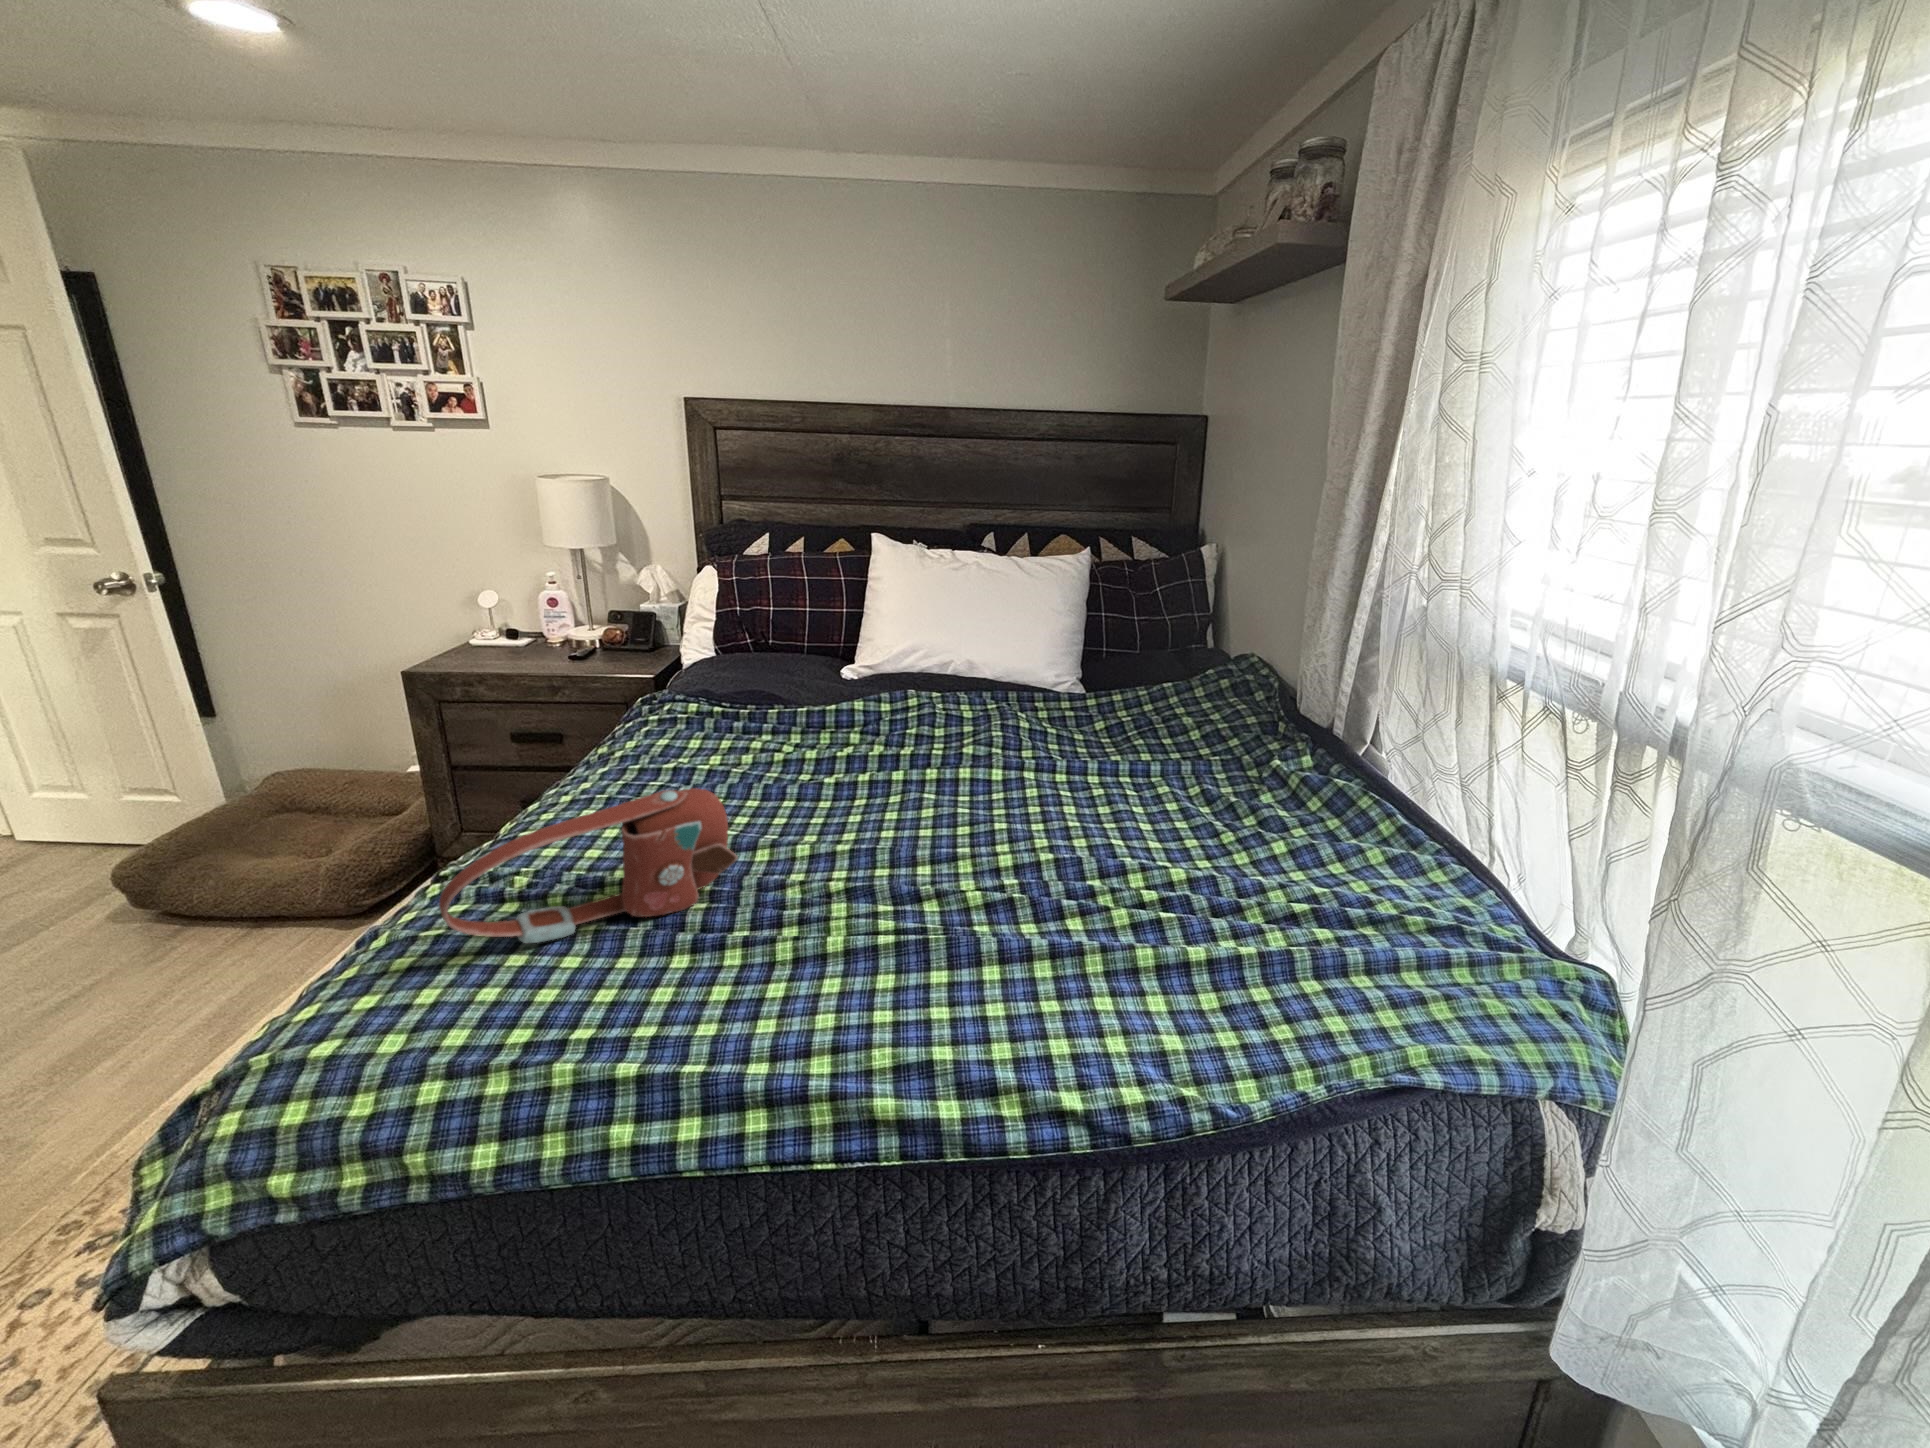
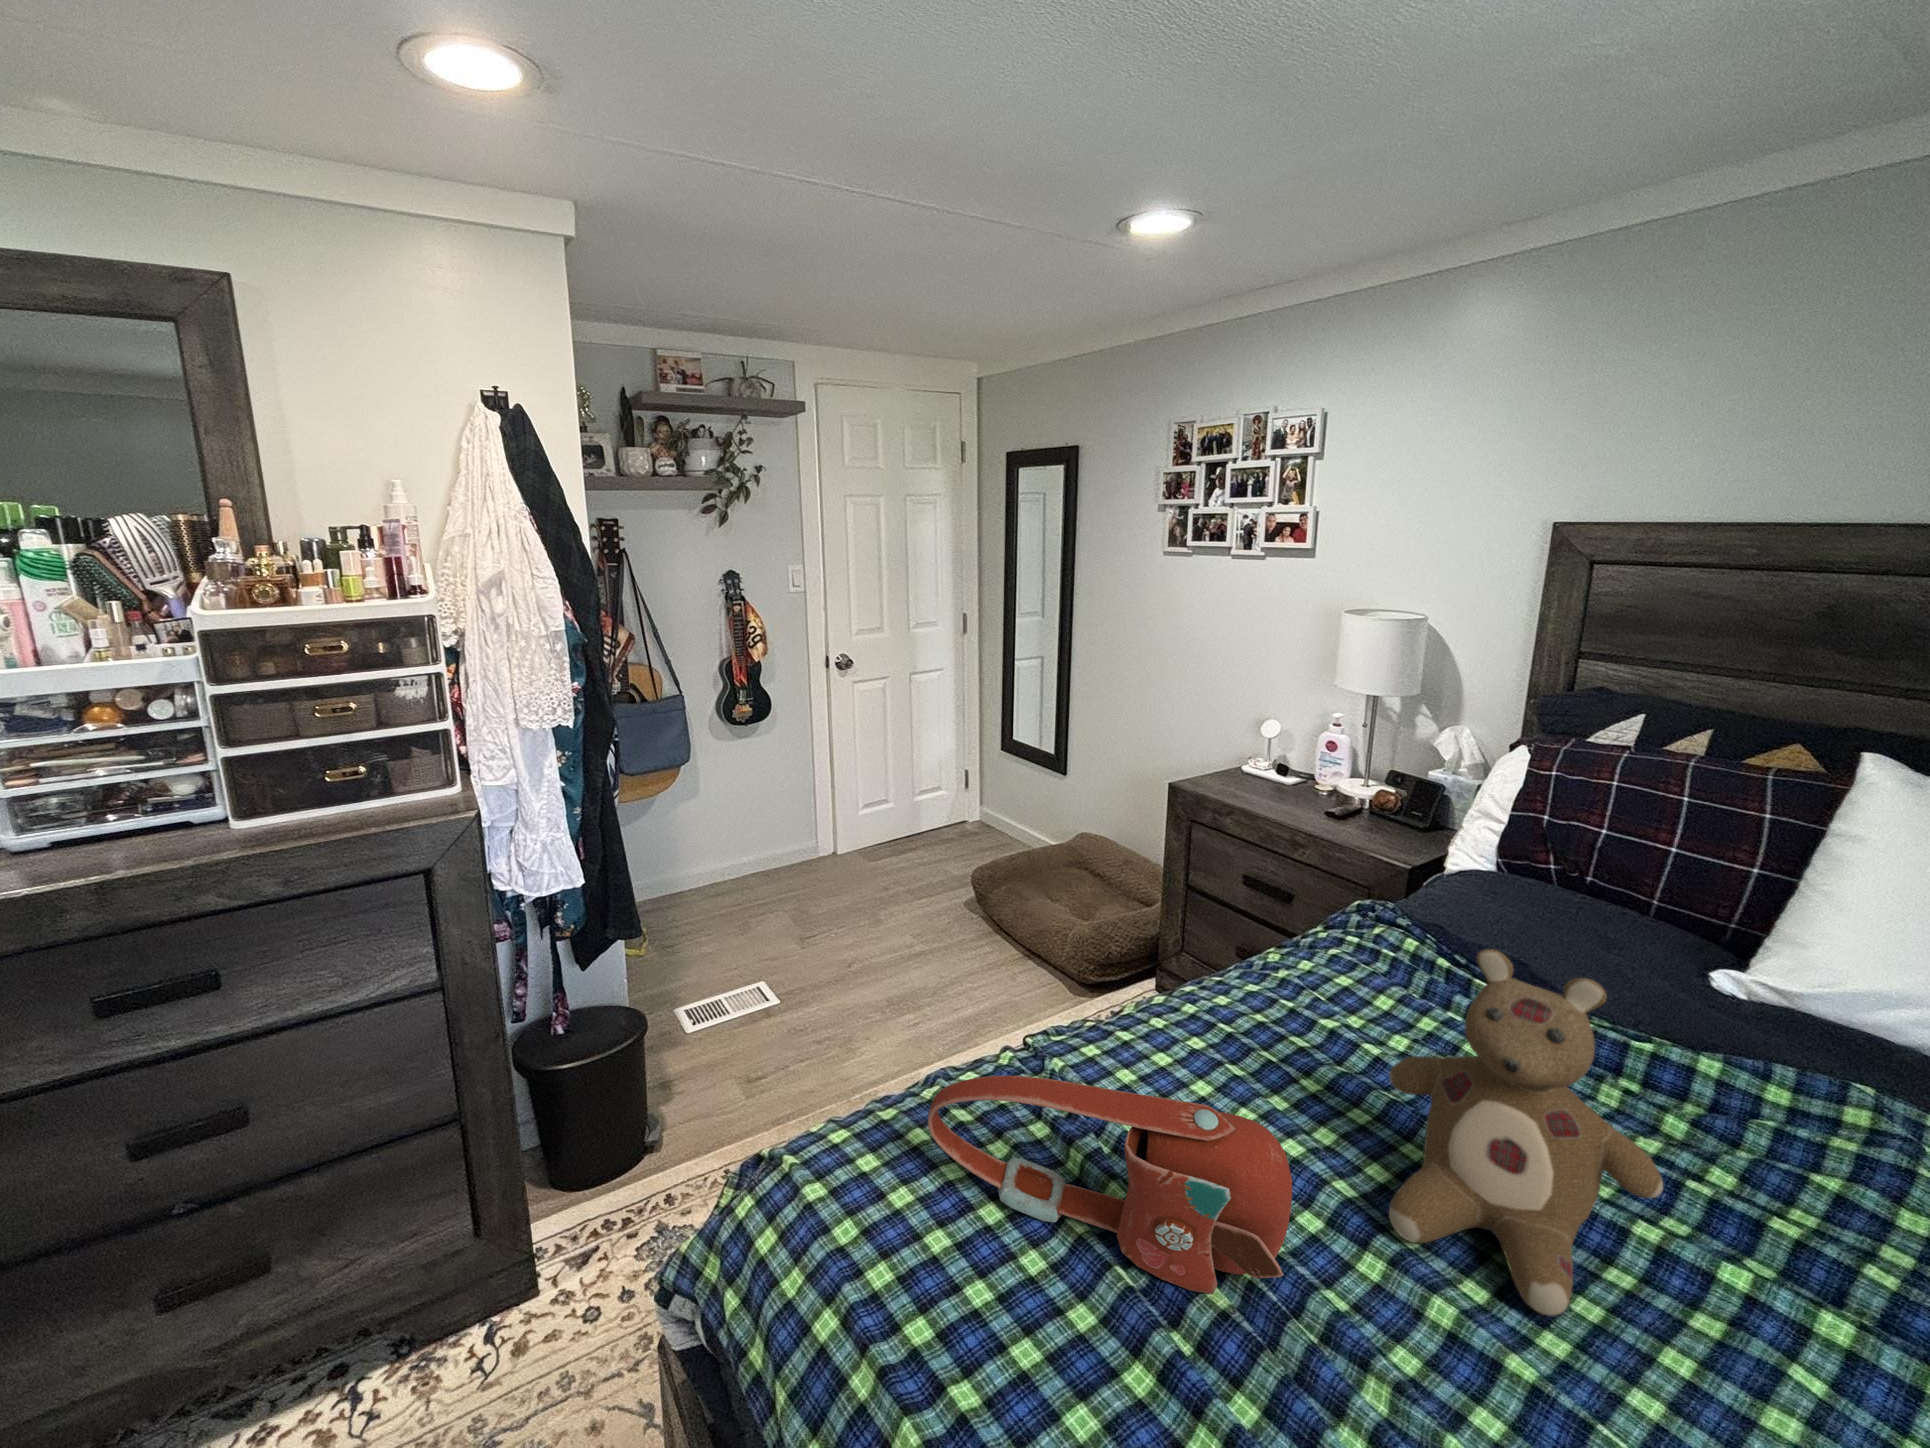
stuffed bear: none [735,652,869,831] -> present [1389,949,1663,1316]

